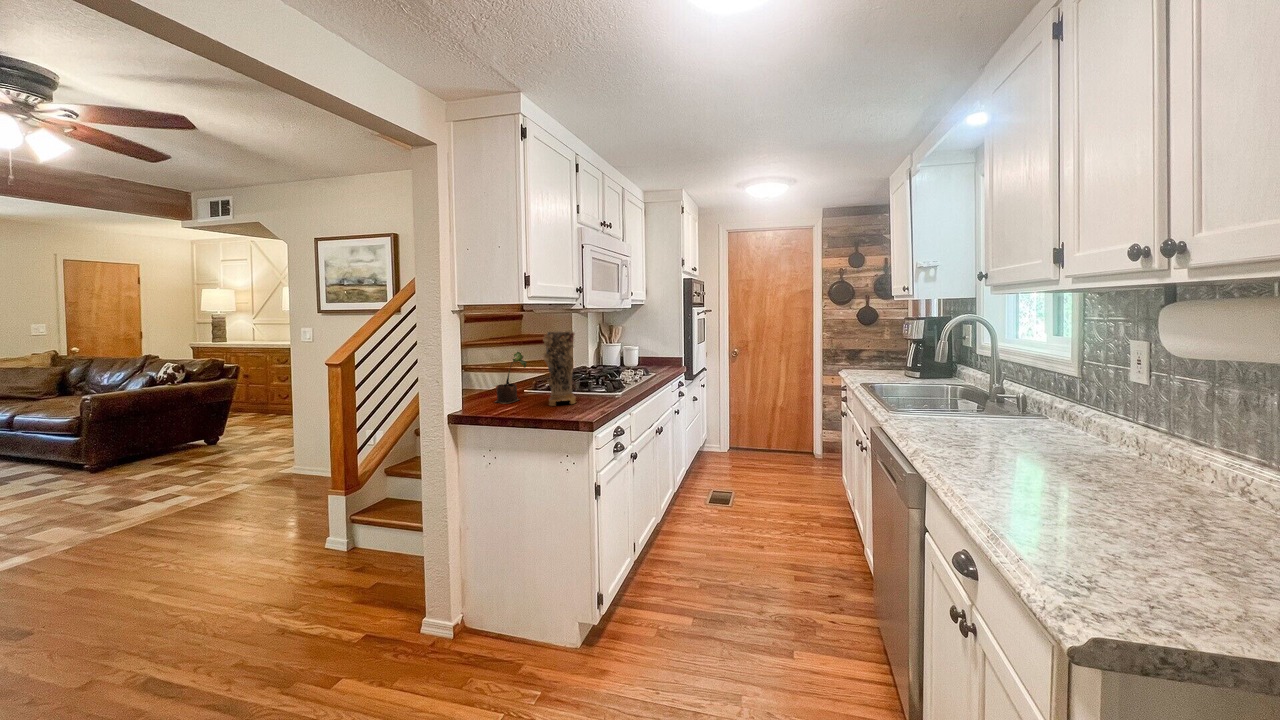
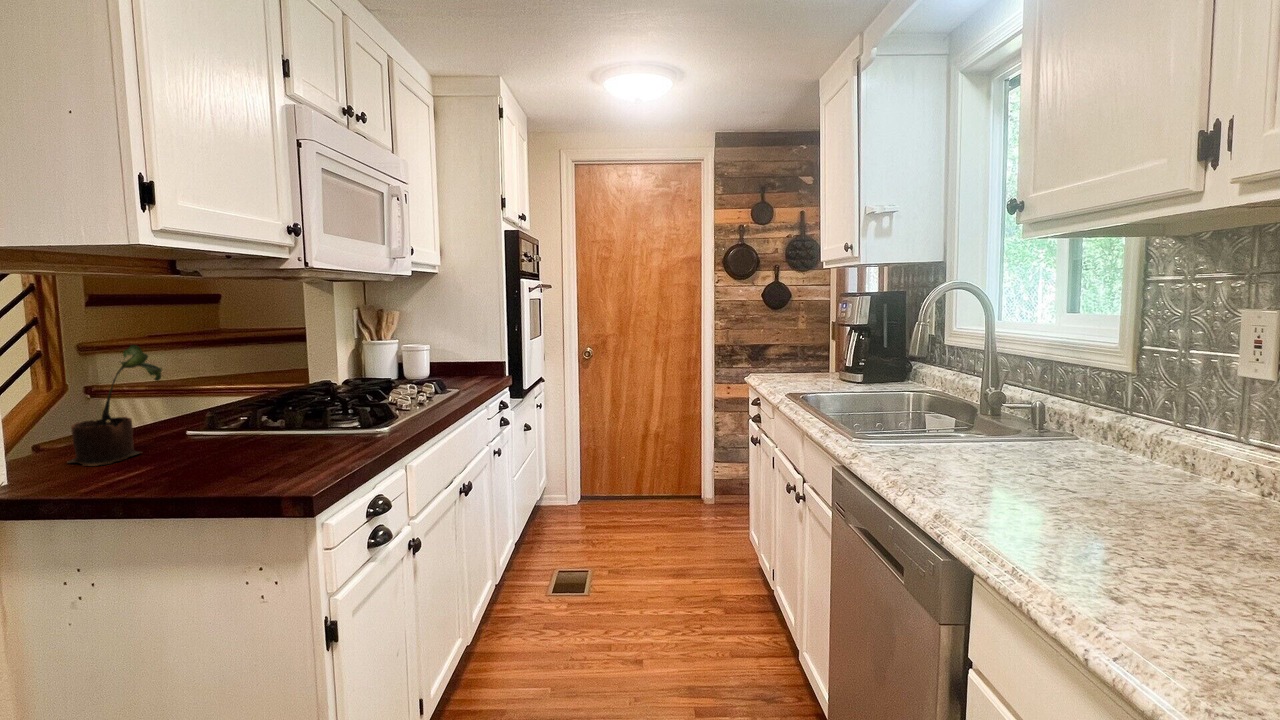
decorative vase: present [543,331,576,406] -> none [192,298,283,464]

